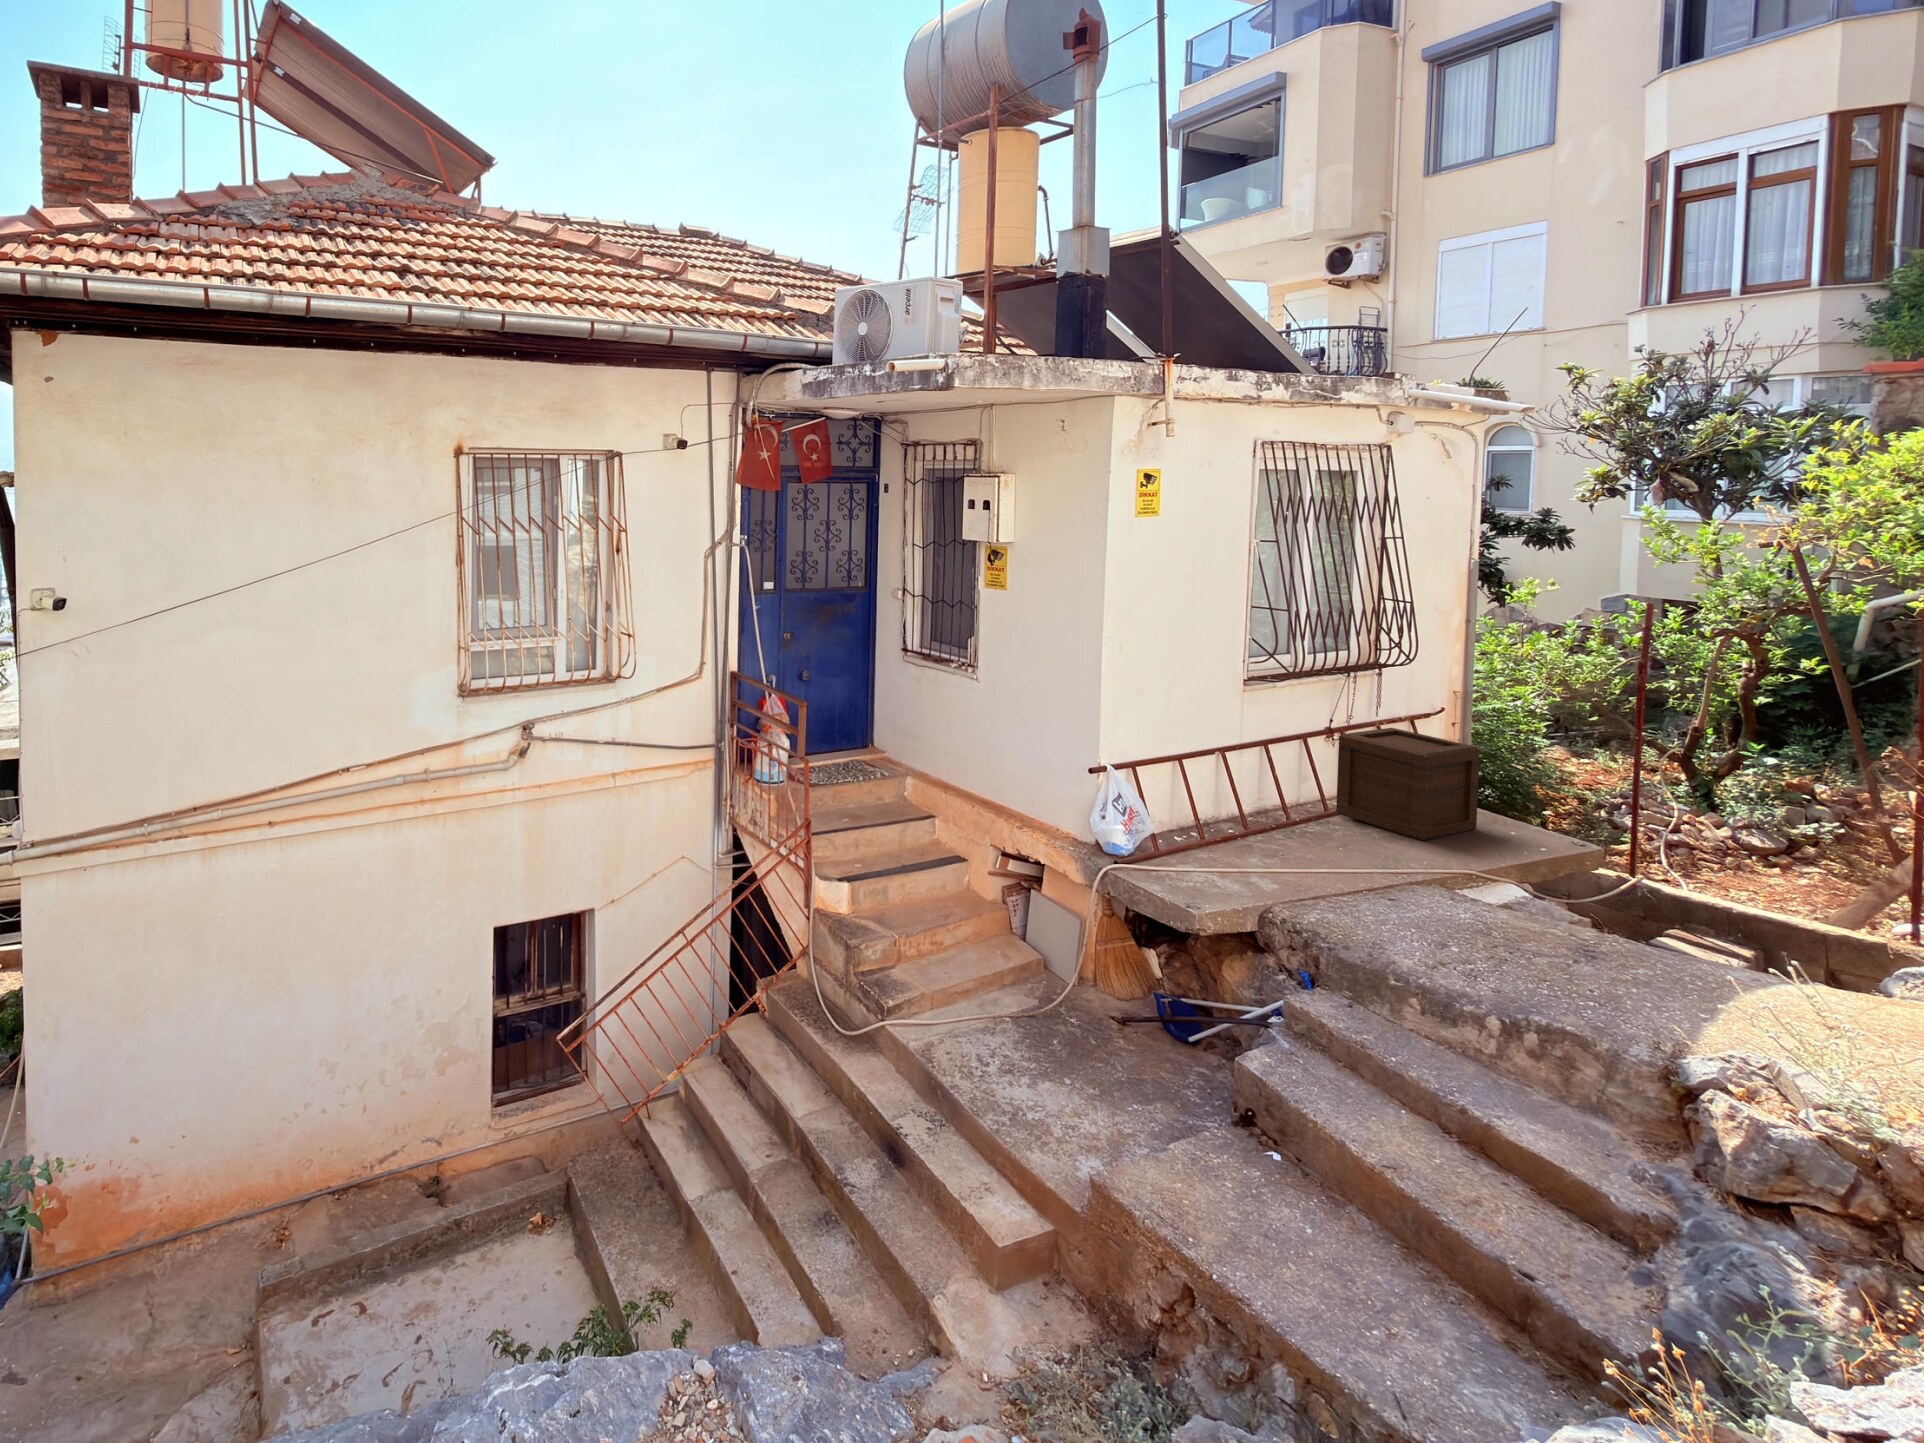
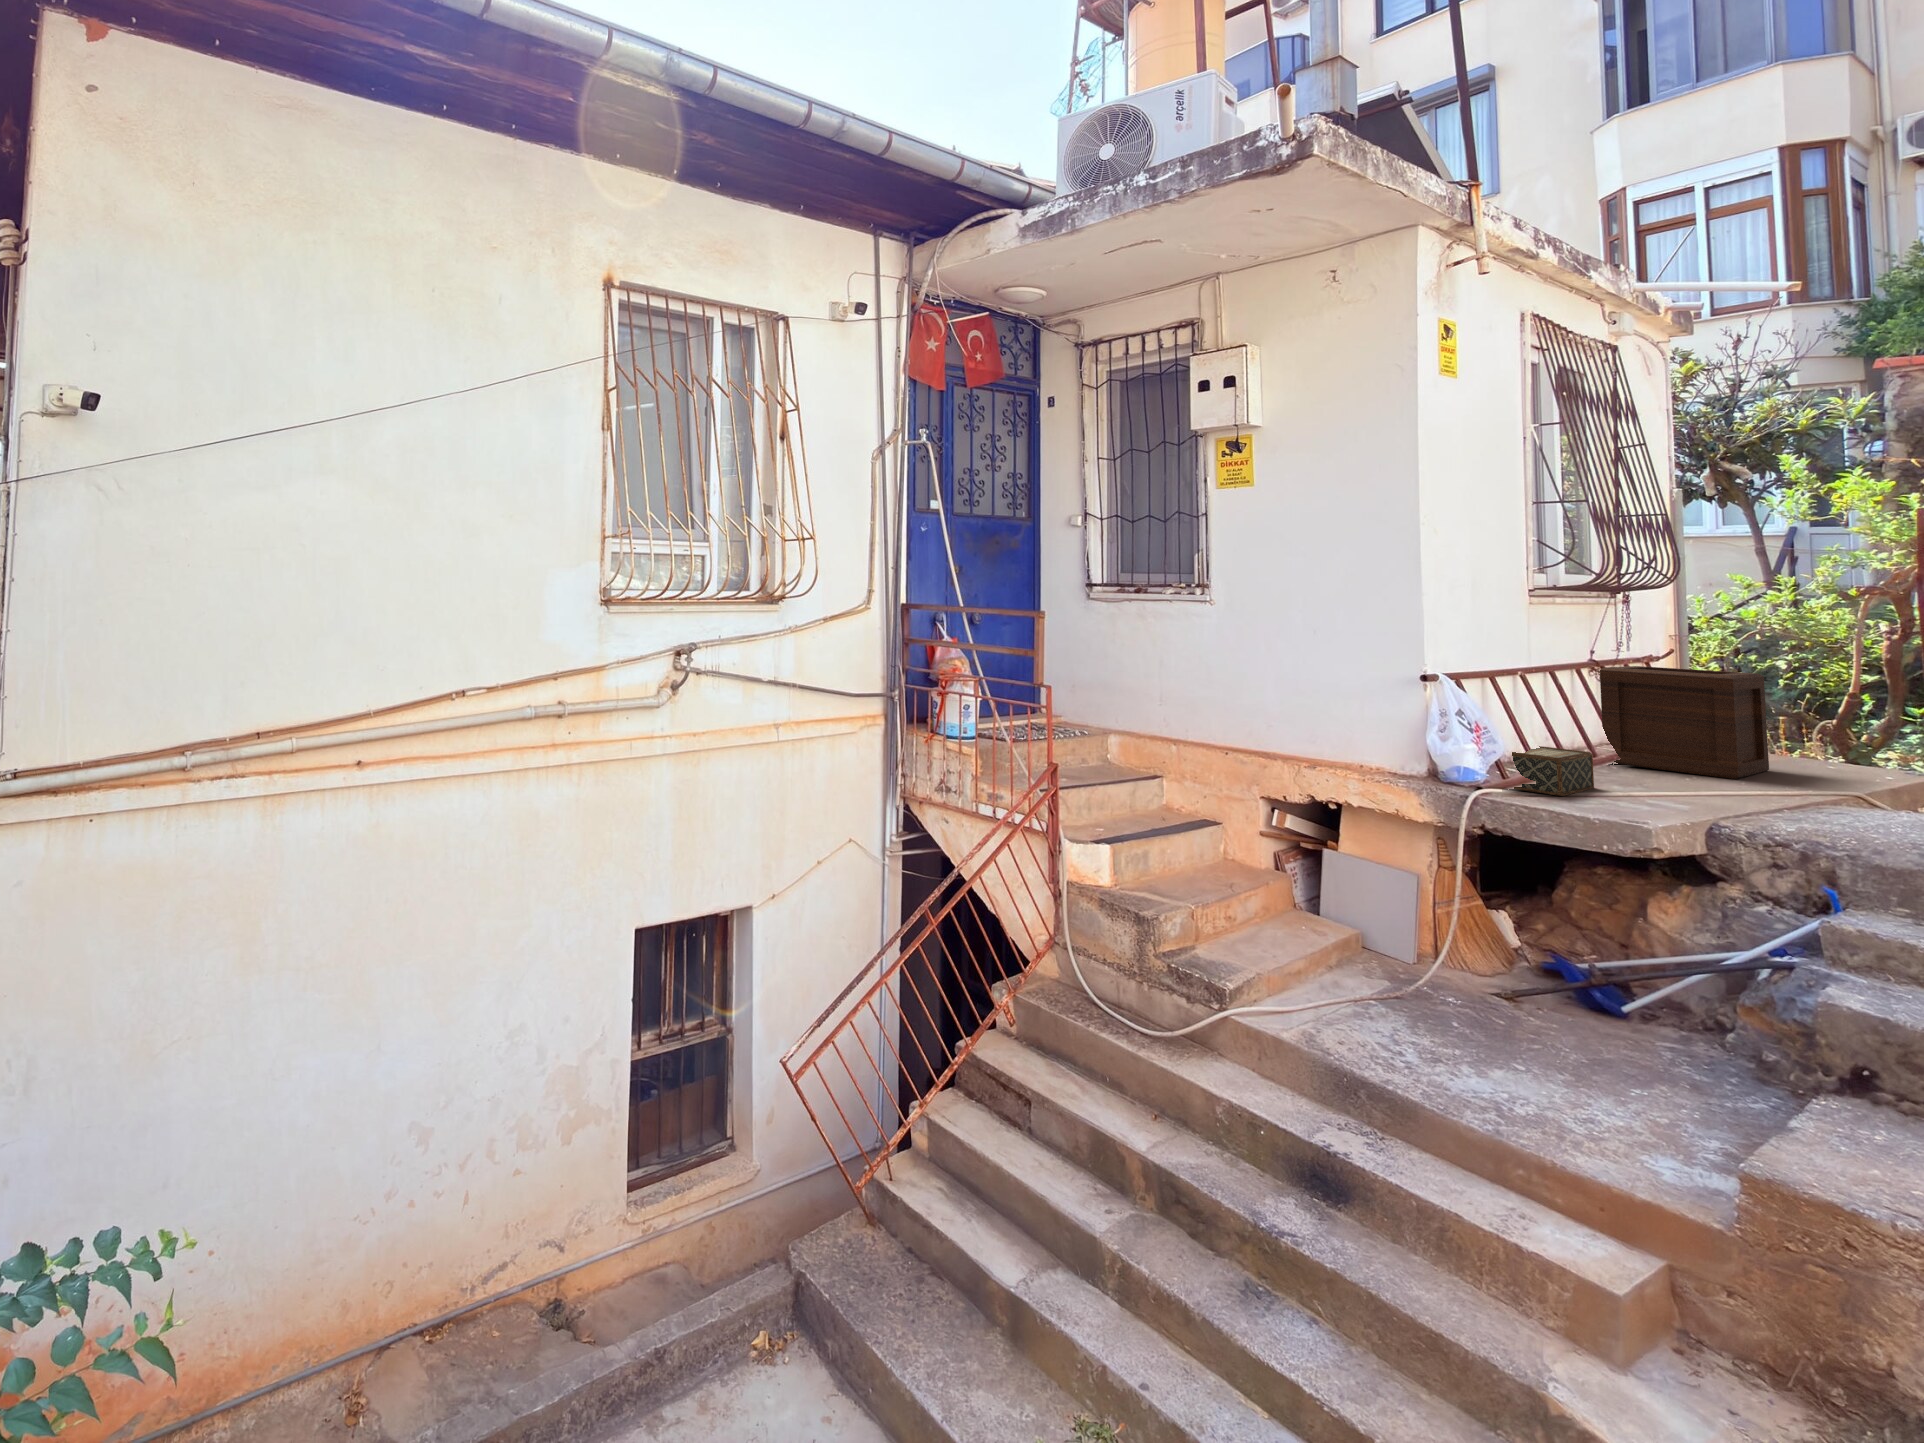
woven basket: none [1187,808,1275,859] -> present [1512,746,1594,796]

